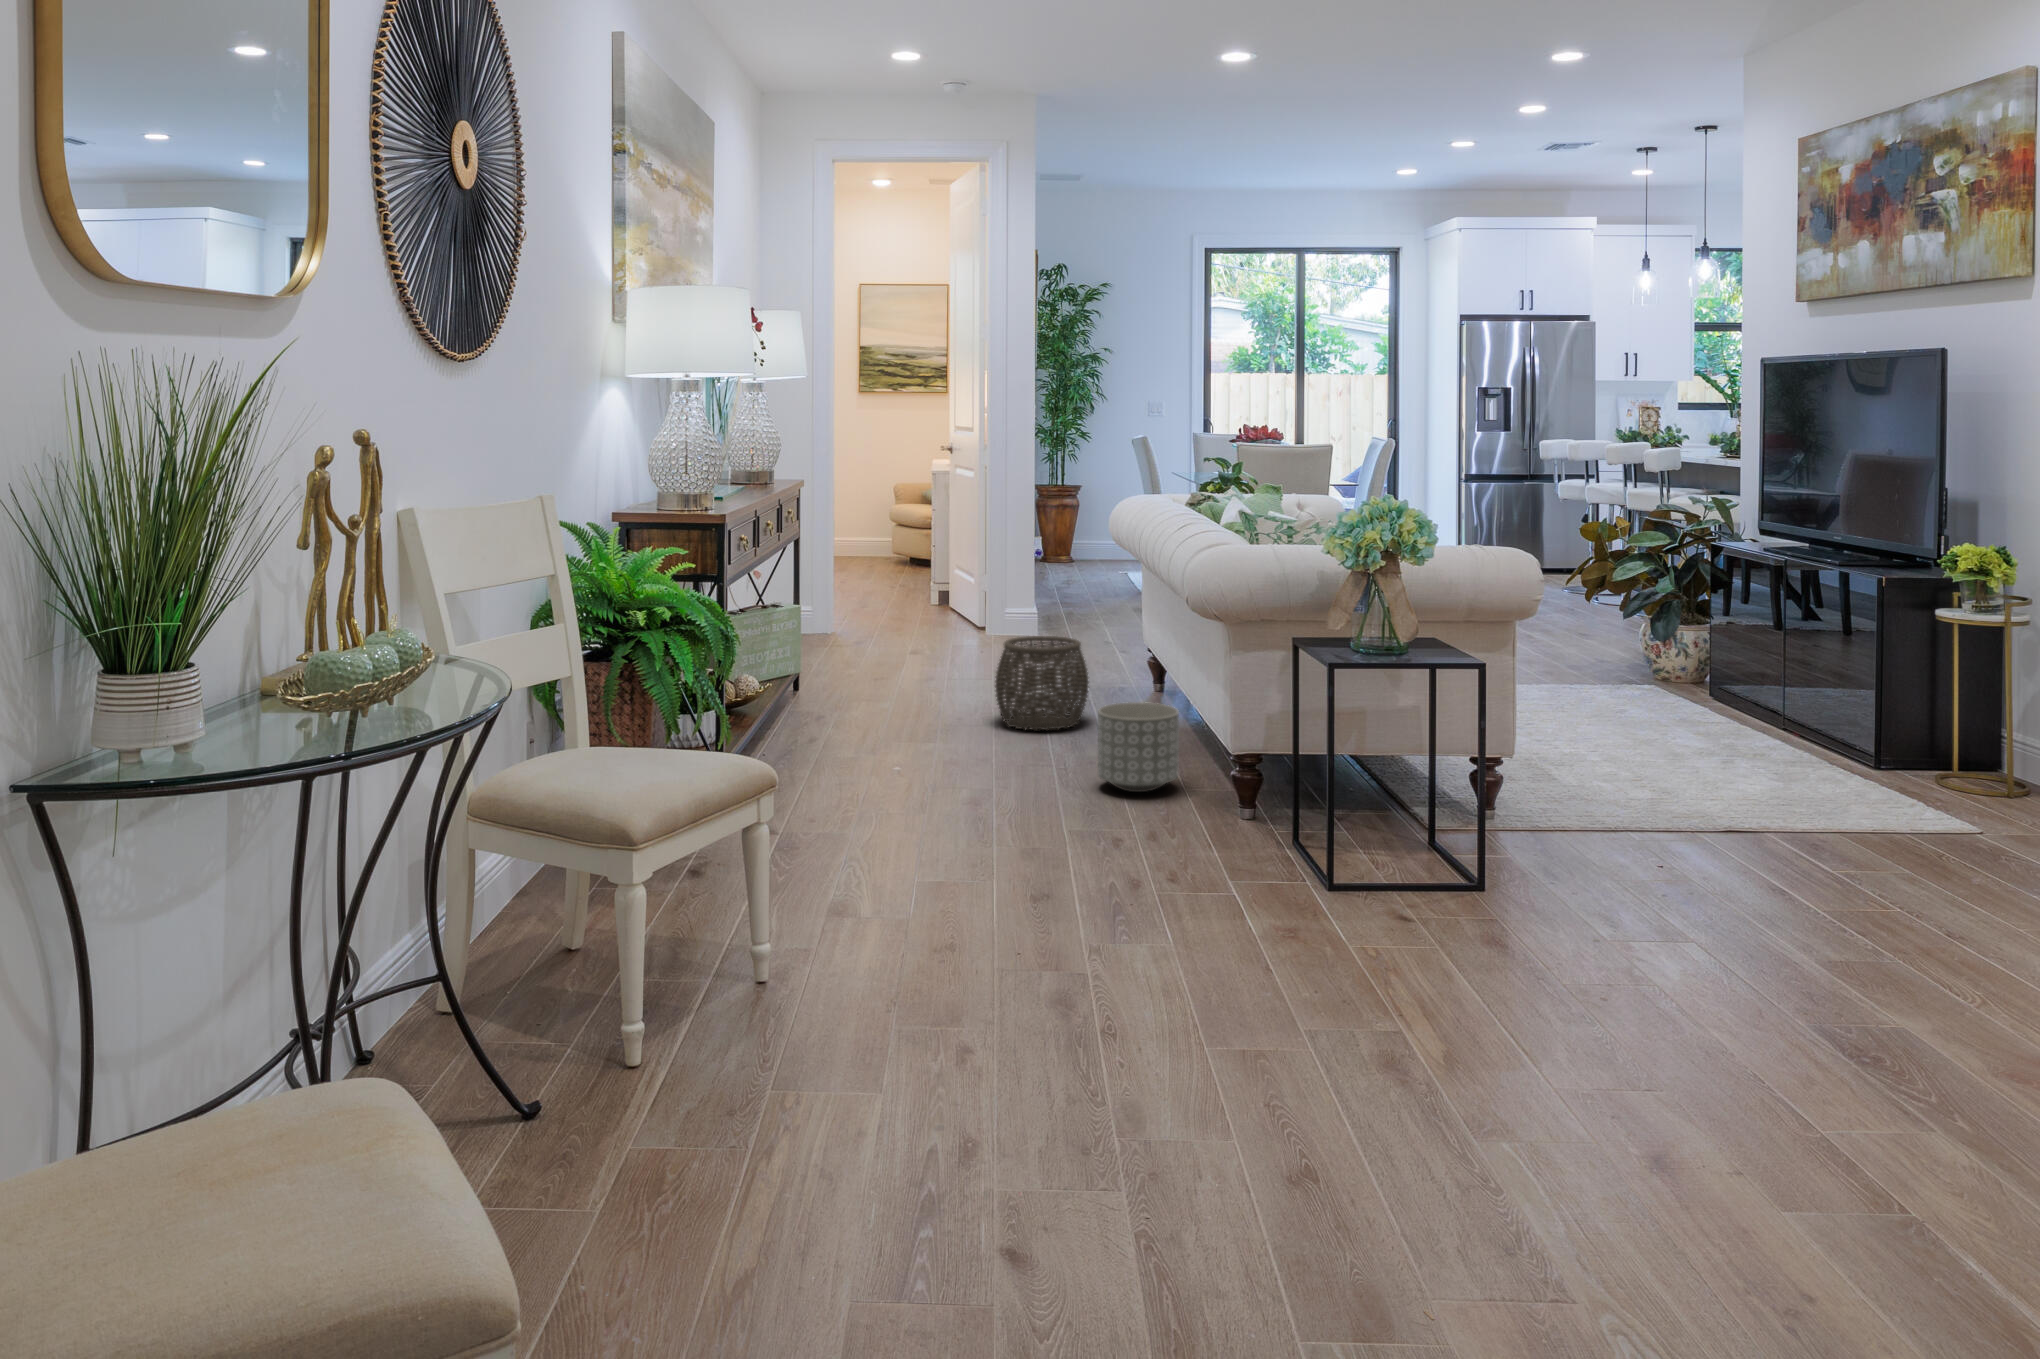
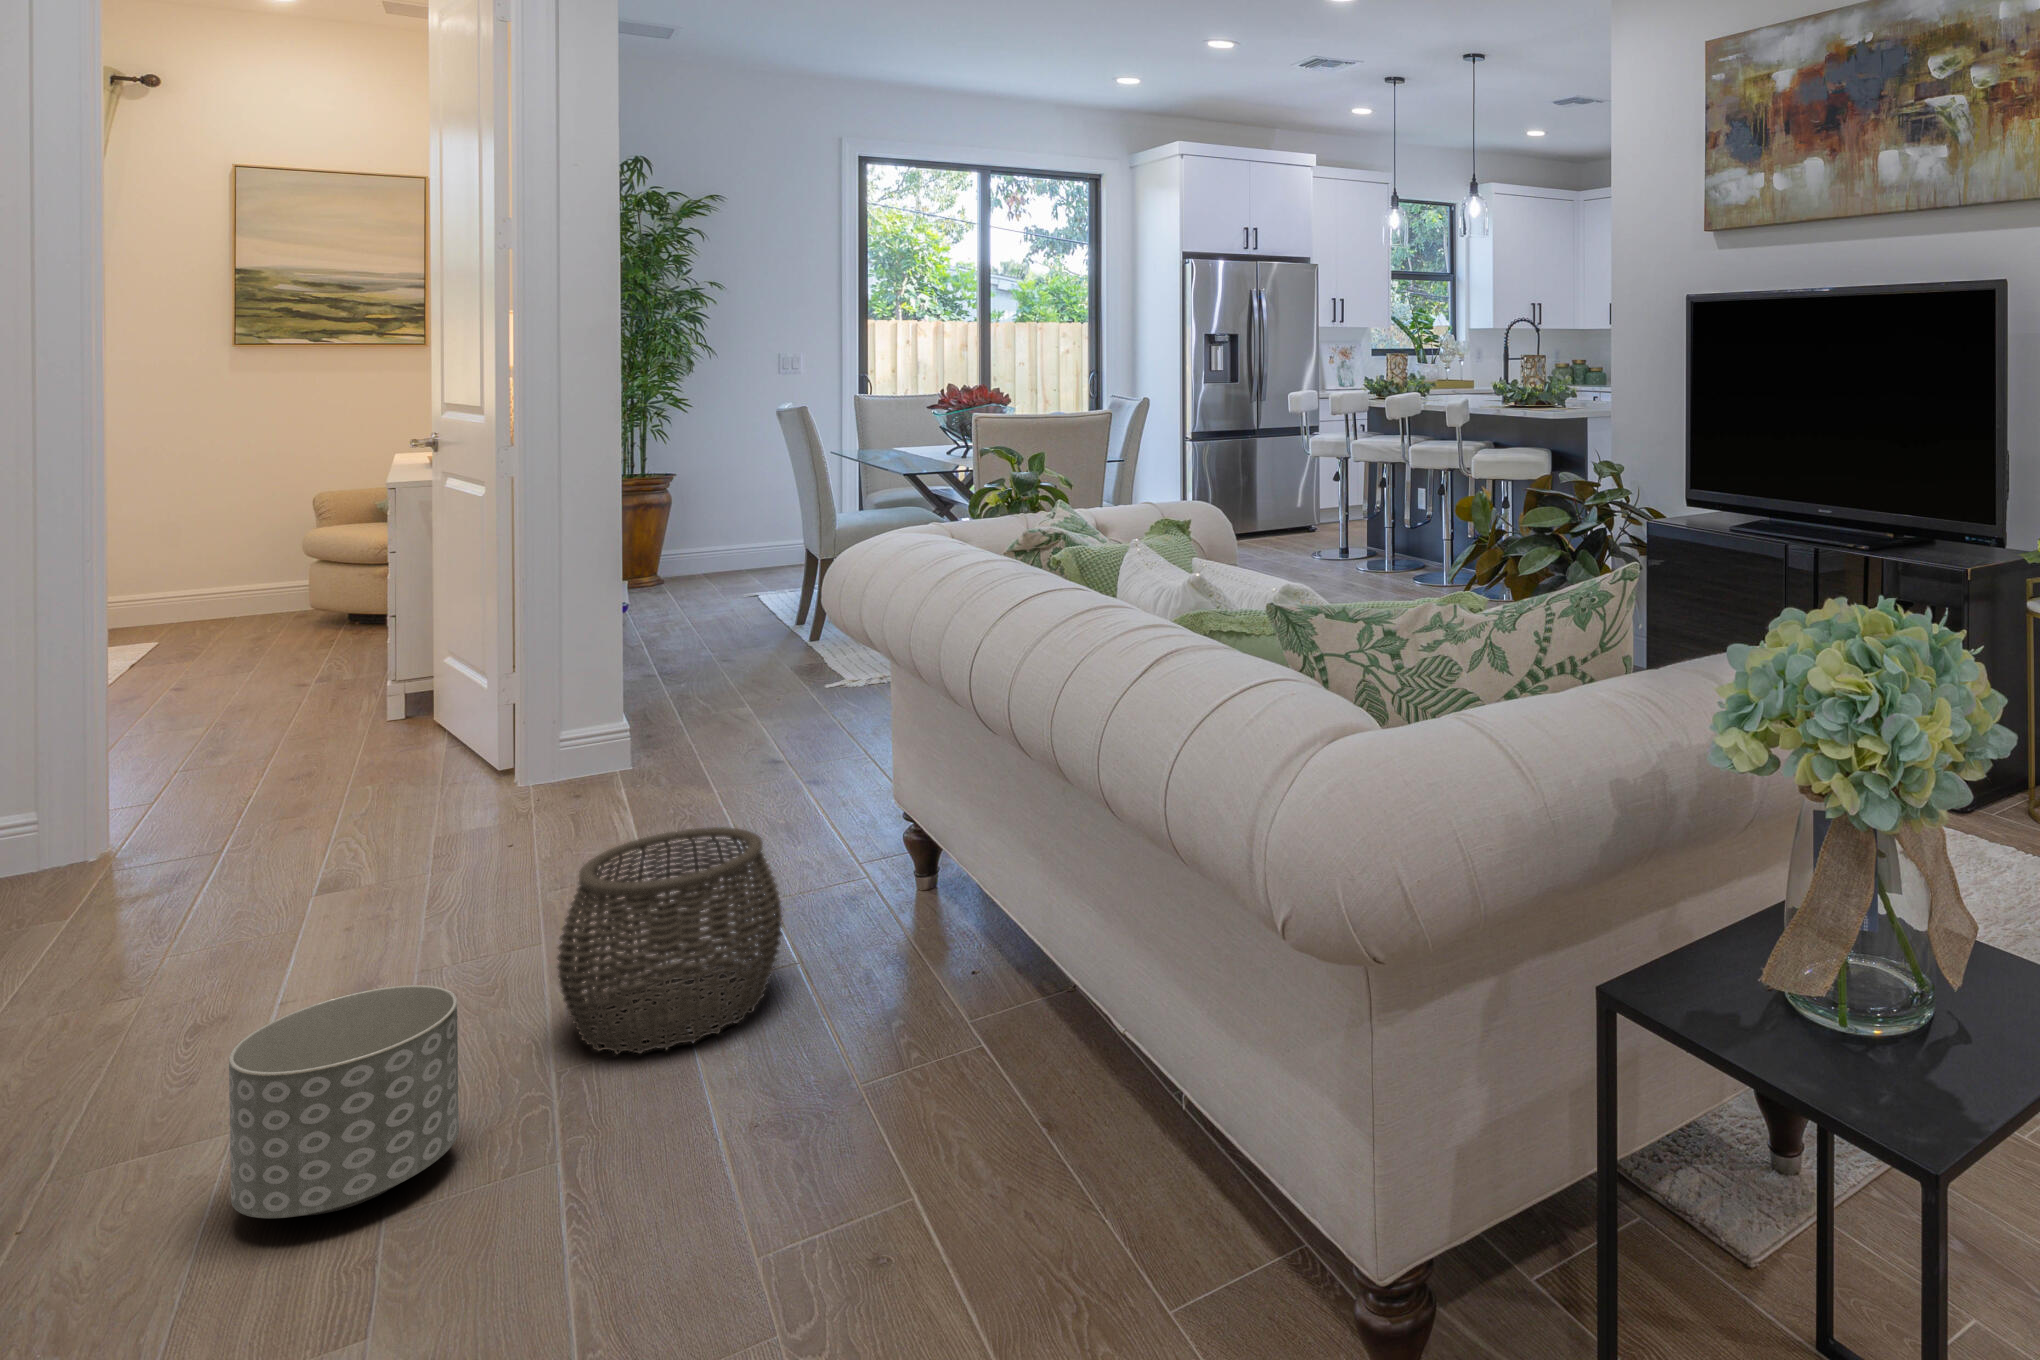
planter: present [1098,702,1179,792] -> present [229,985,459,1218]

